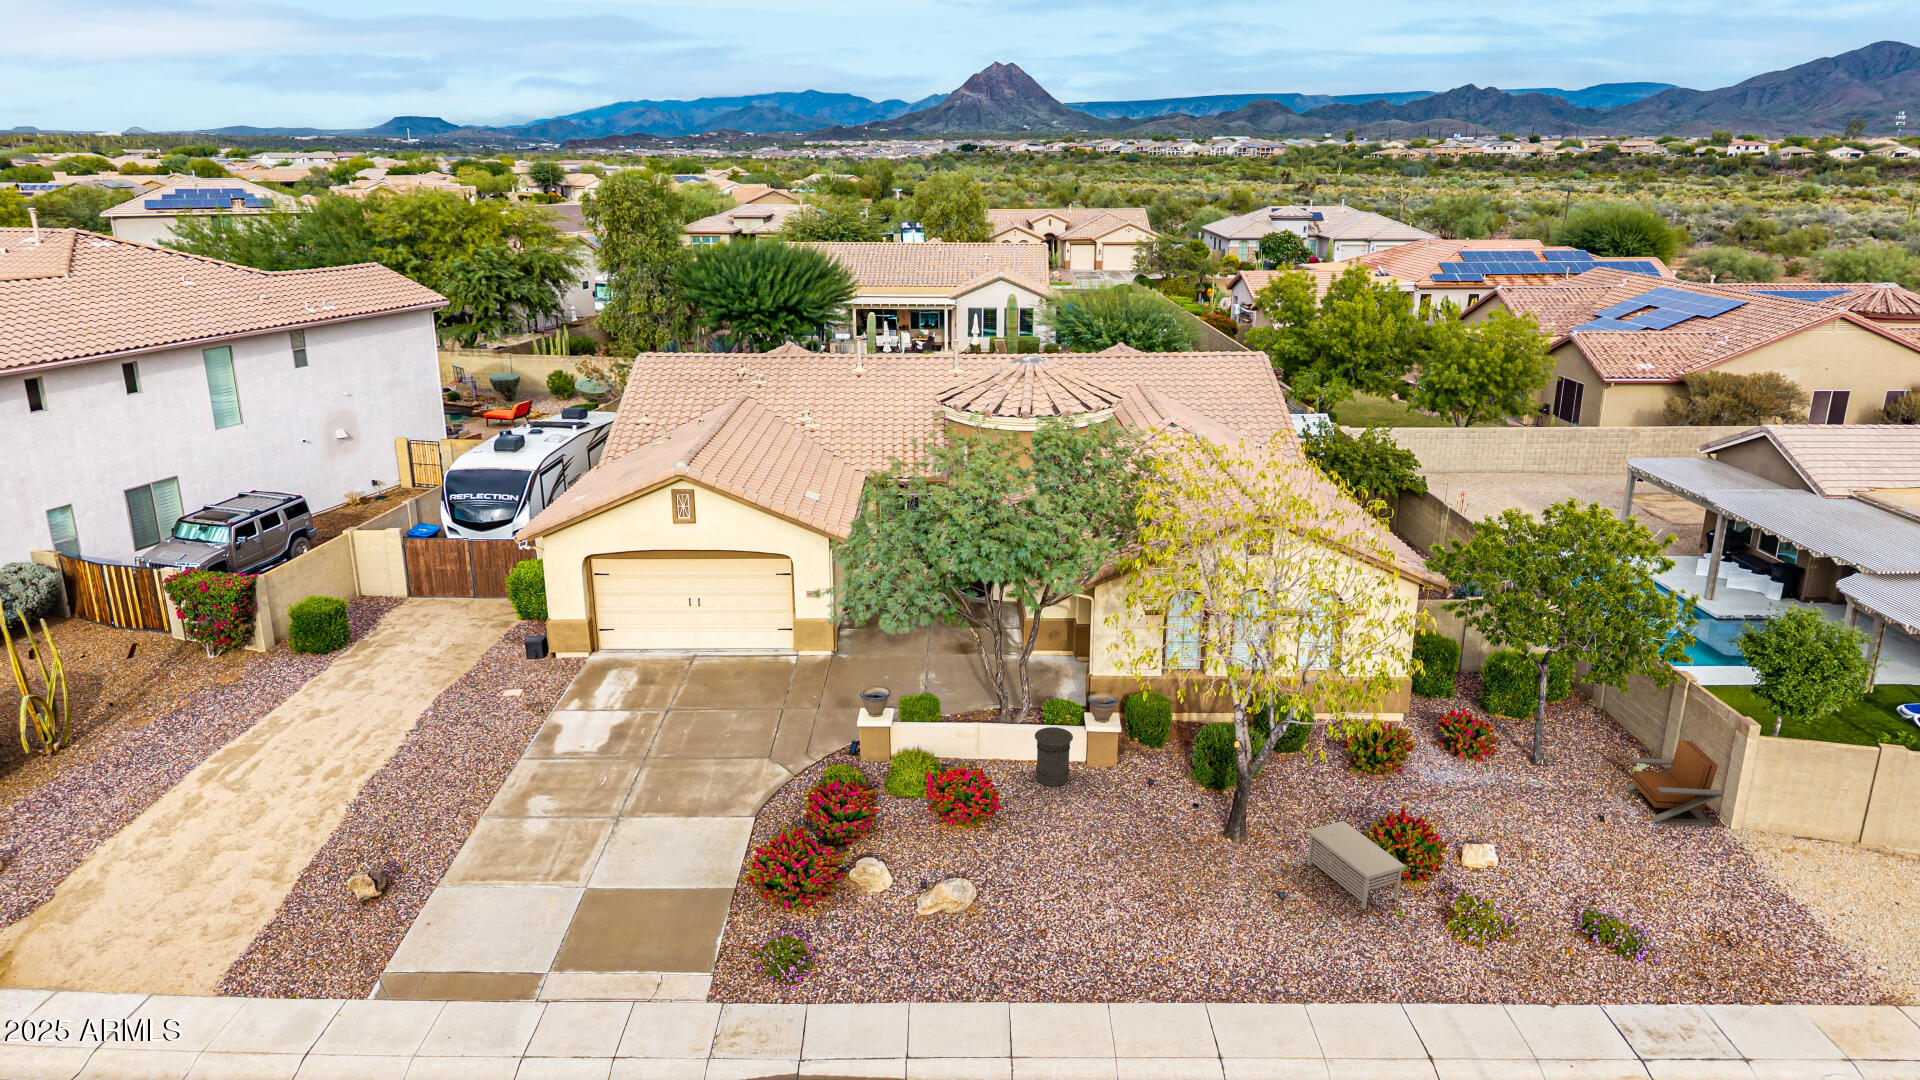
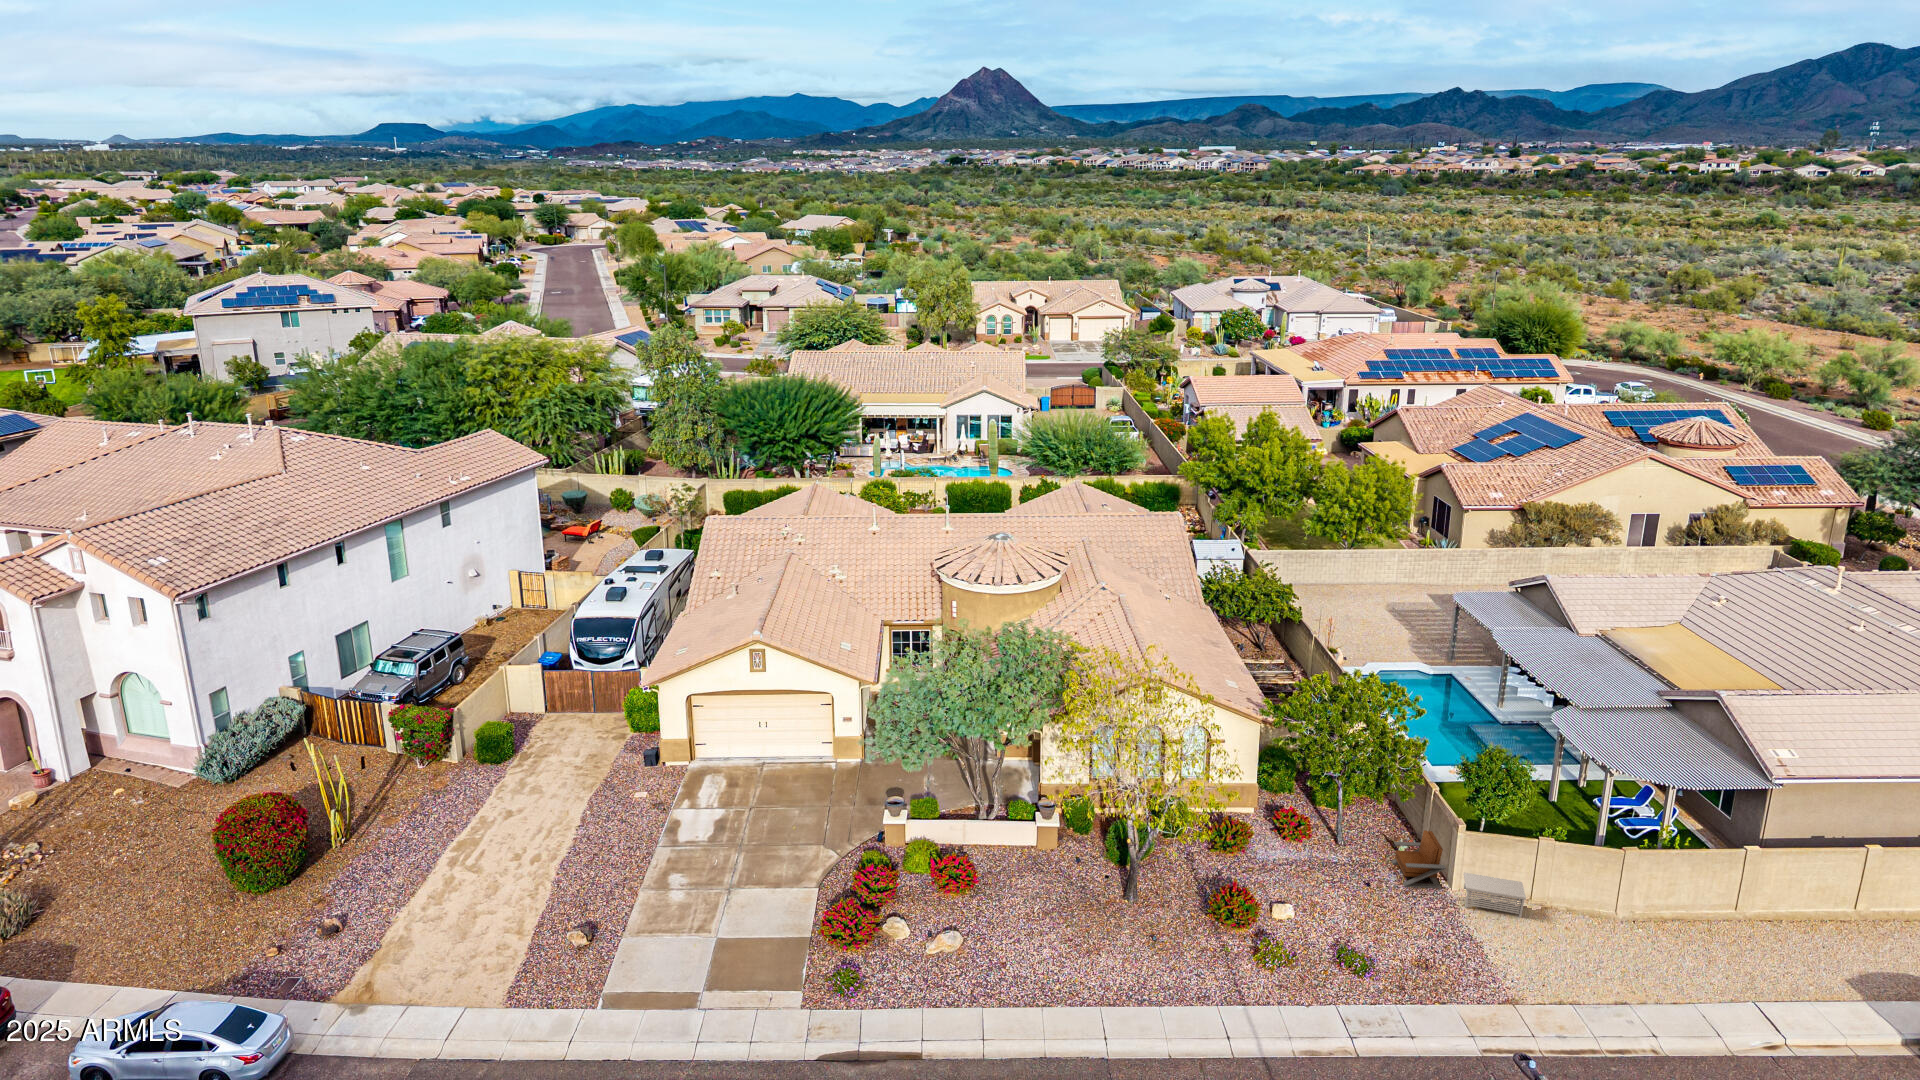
trash can: present [1035,727,1073,787] -> none [1001,823,1027,864]
storage bench: present [1307,821,1405,909] -> present [1464,872,1526,918]

